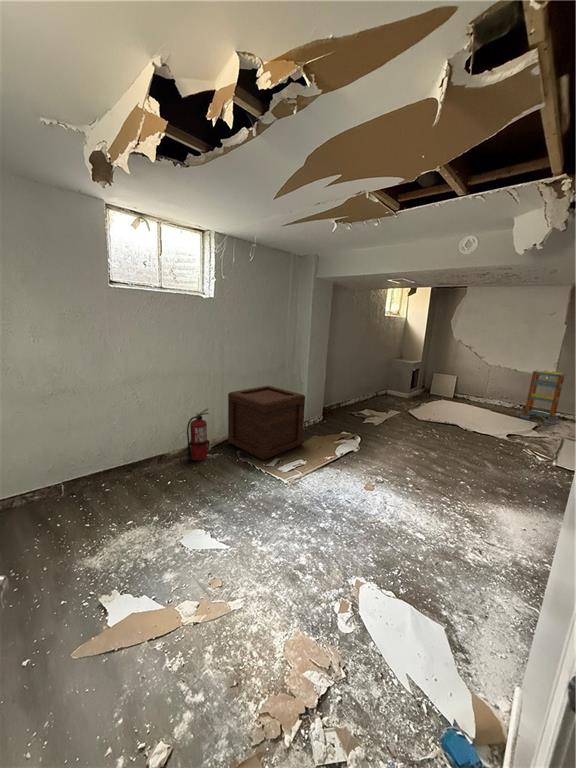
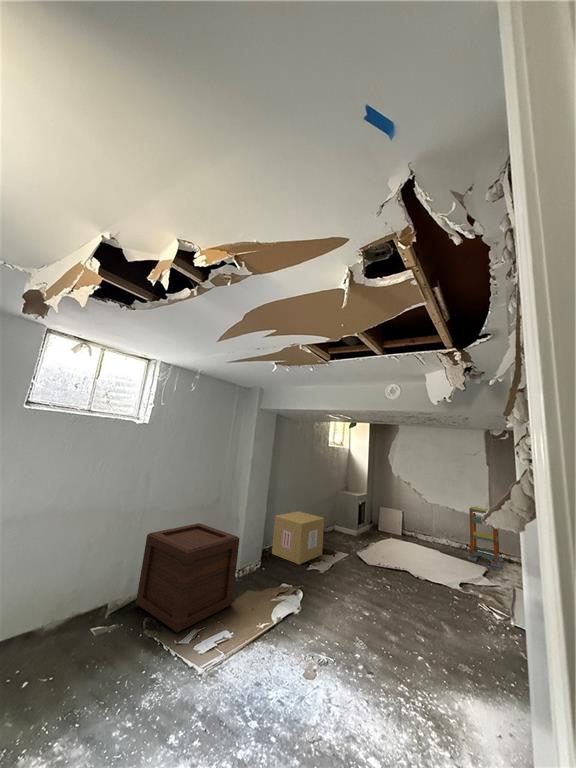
cardboard box: none [331,377,380,419] -> present [272,511,324,565]
fire extinguisher: present [187,408,209,460] -> none [69,556,116,638]

